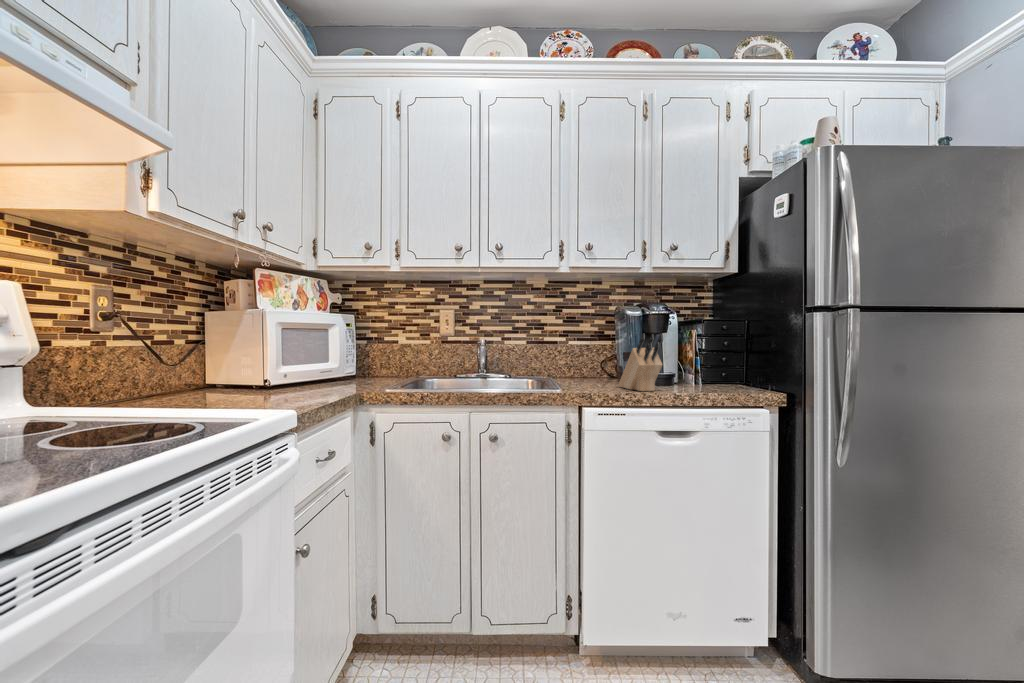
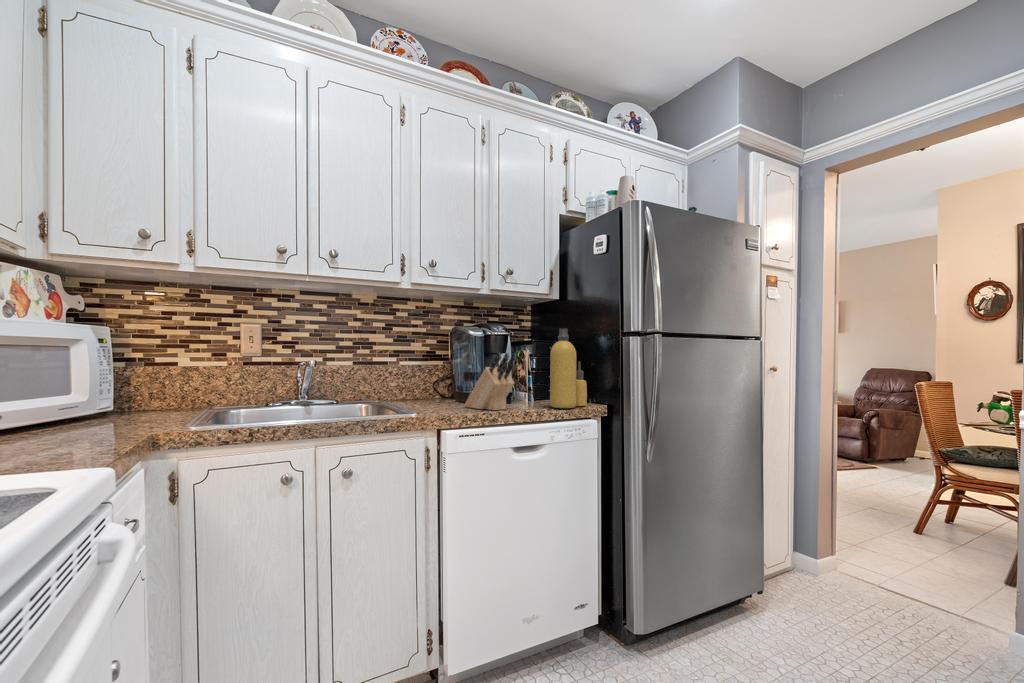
bottle: none [702,308,748,393] -> present [550,329,587,408]

